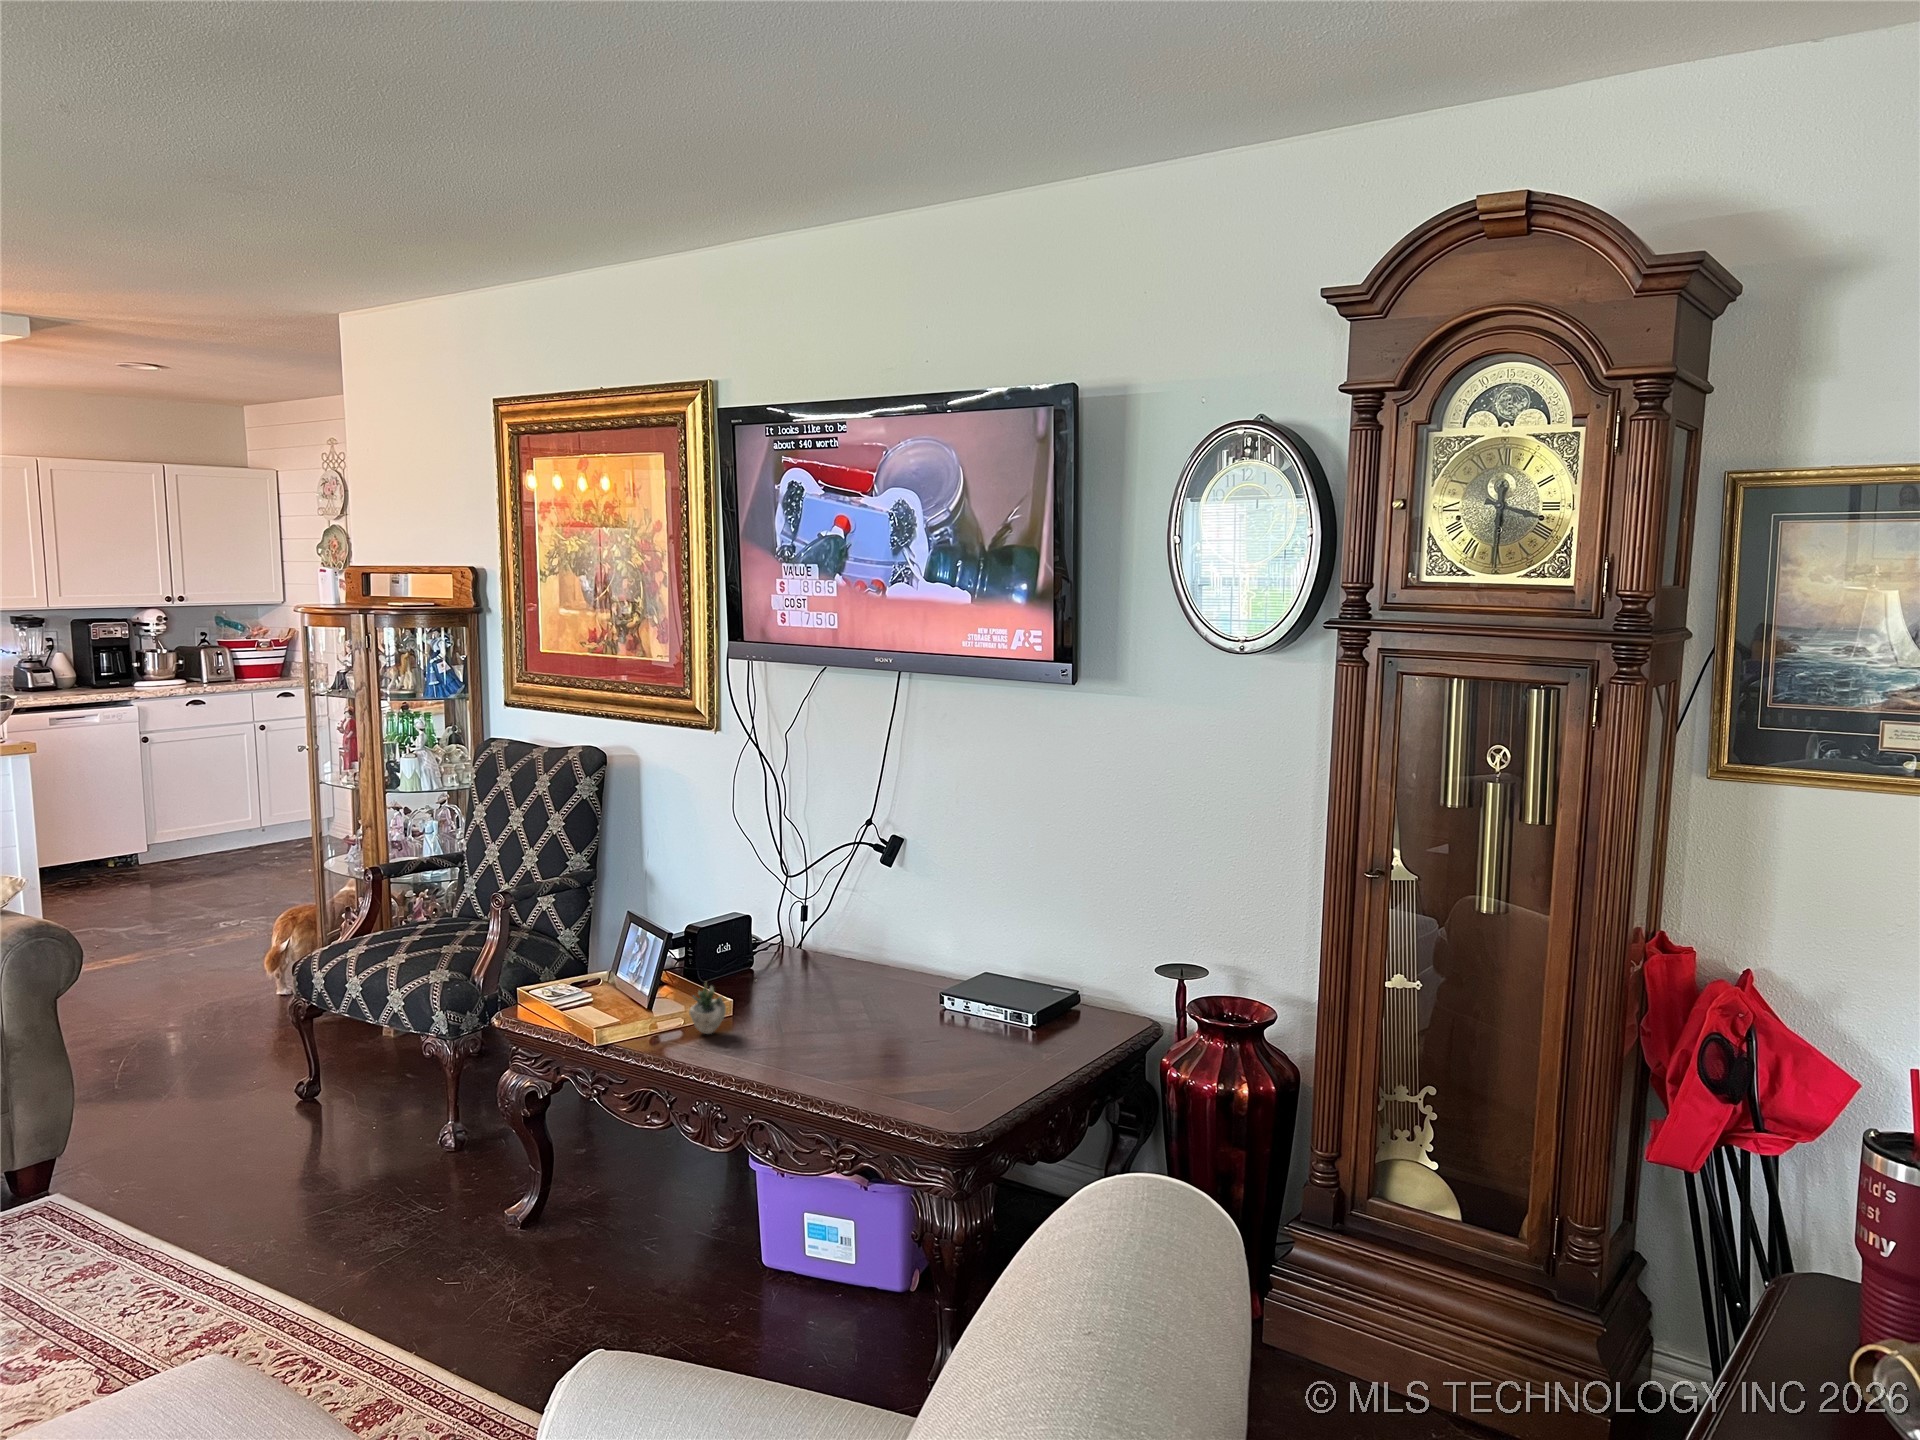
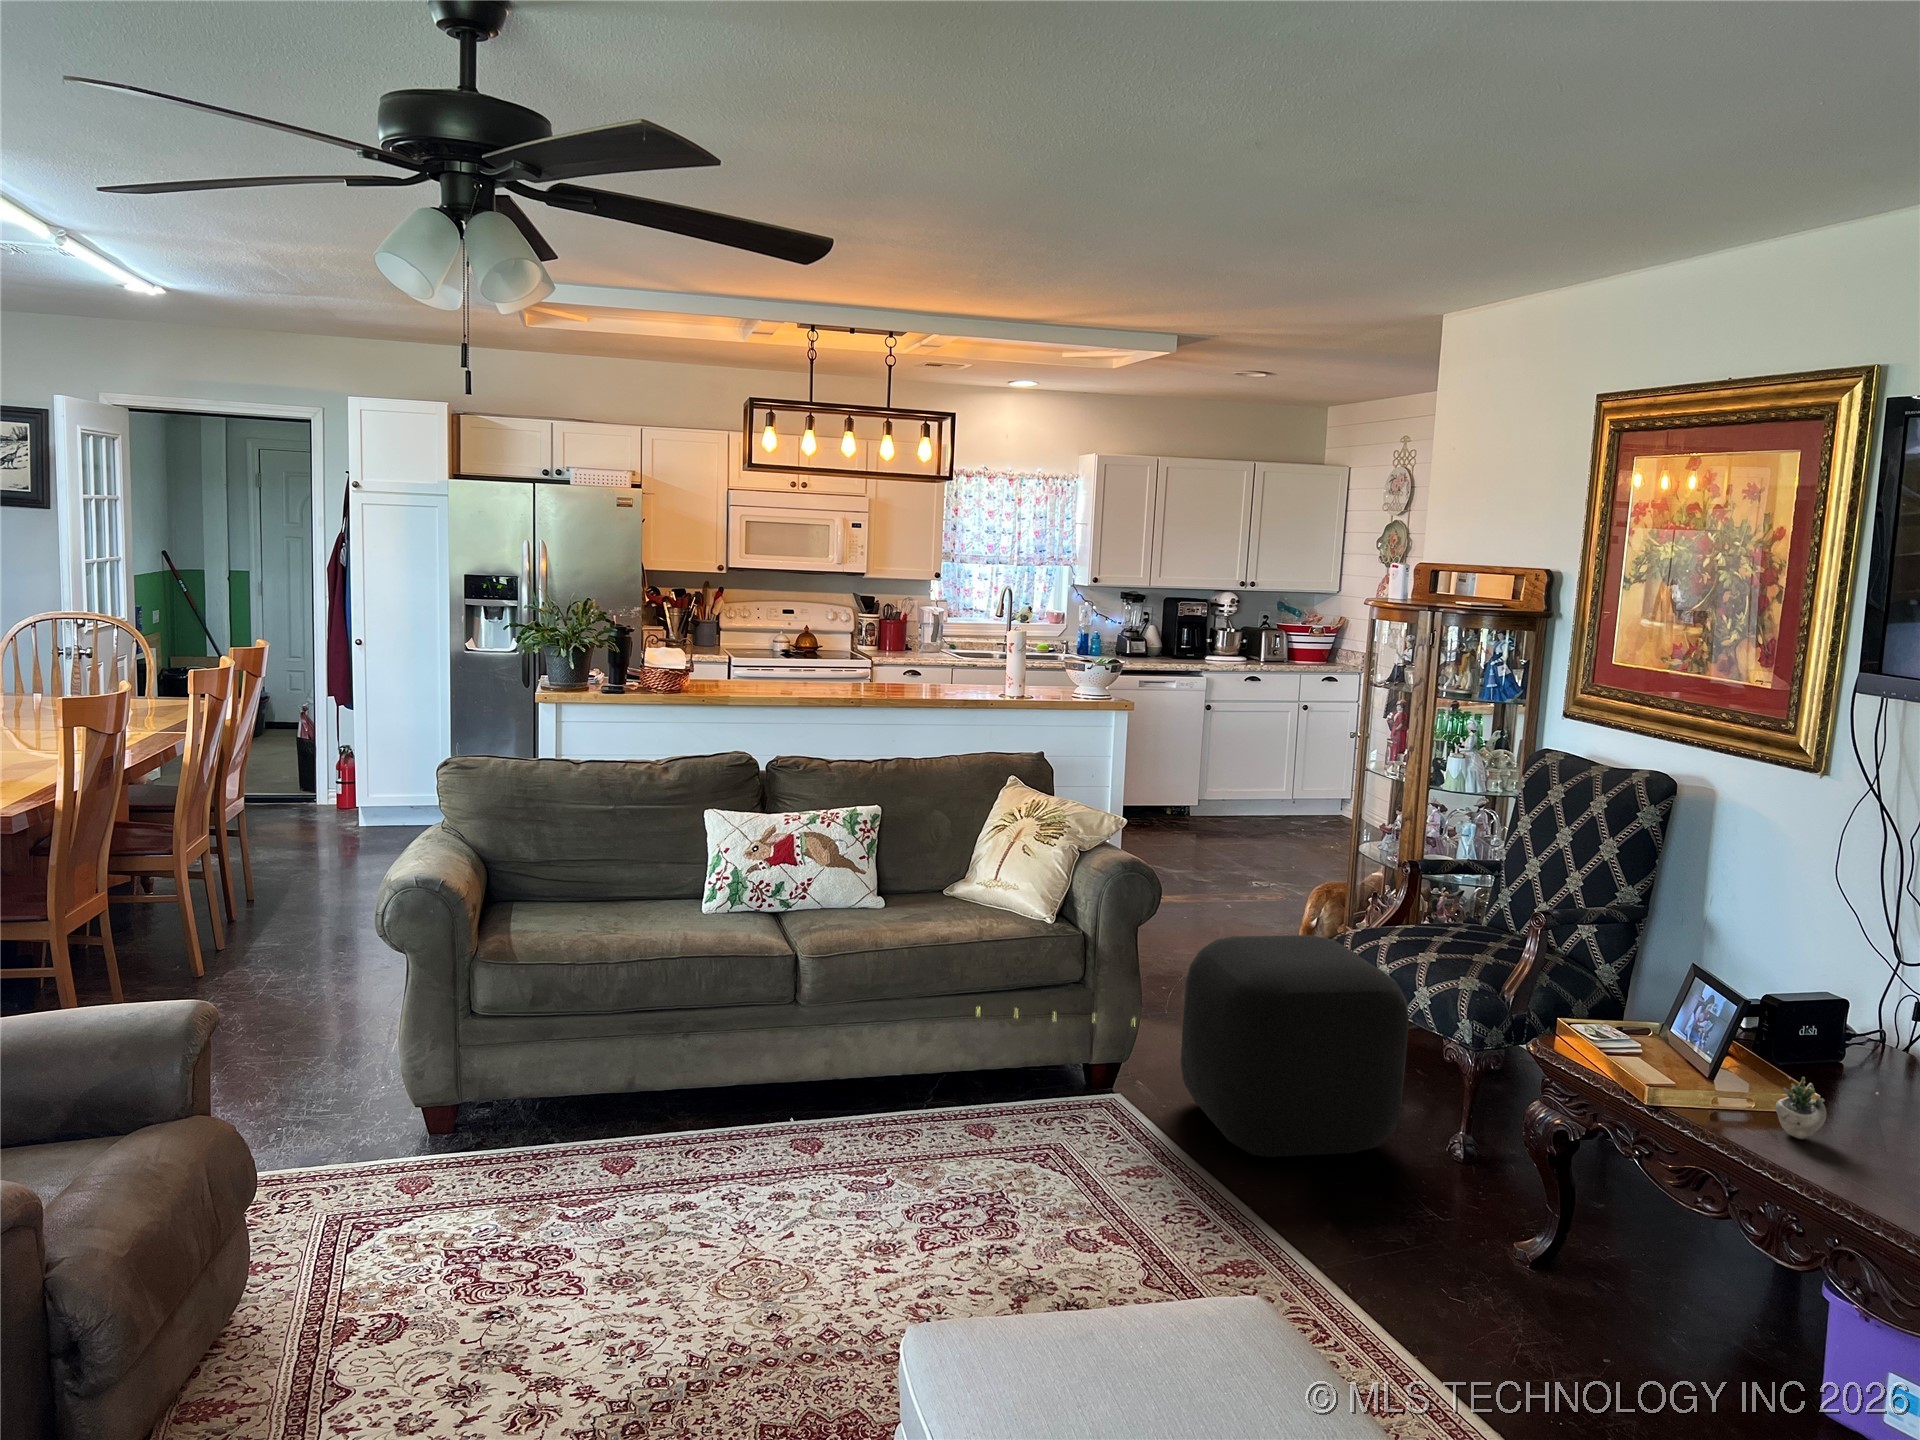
ottoman: none [123,965,386,1213] -> present [1181,935,1409,1157]

